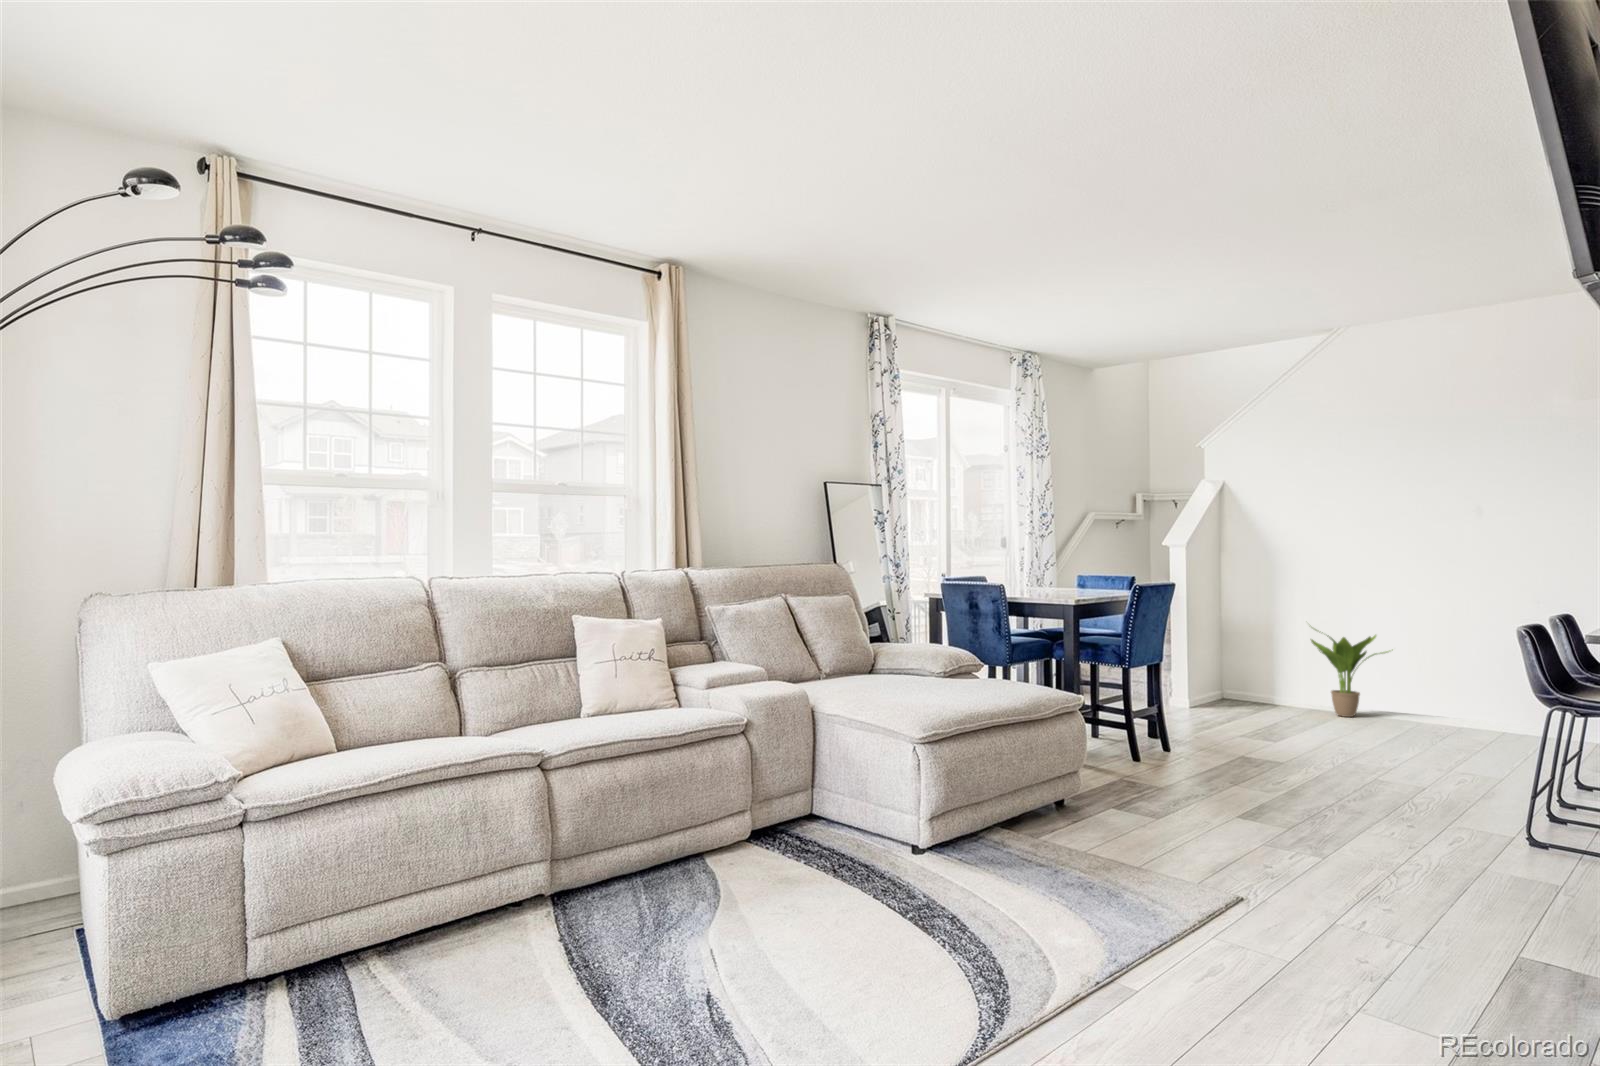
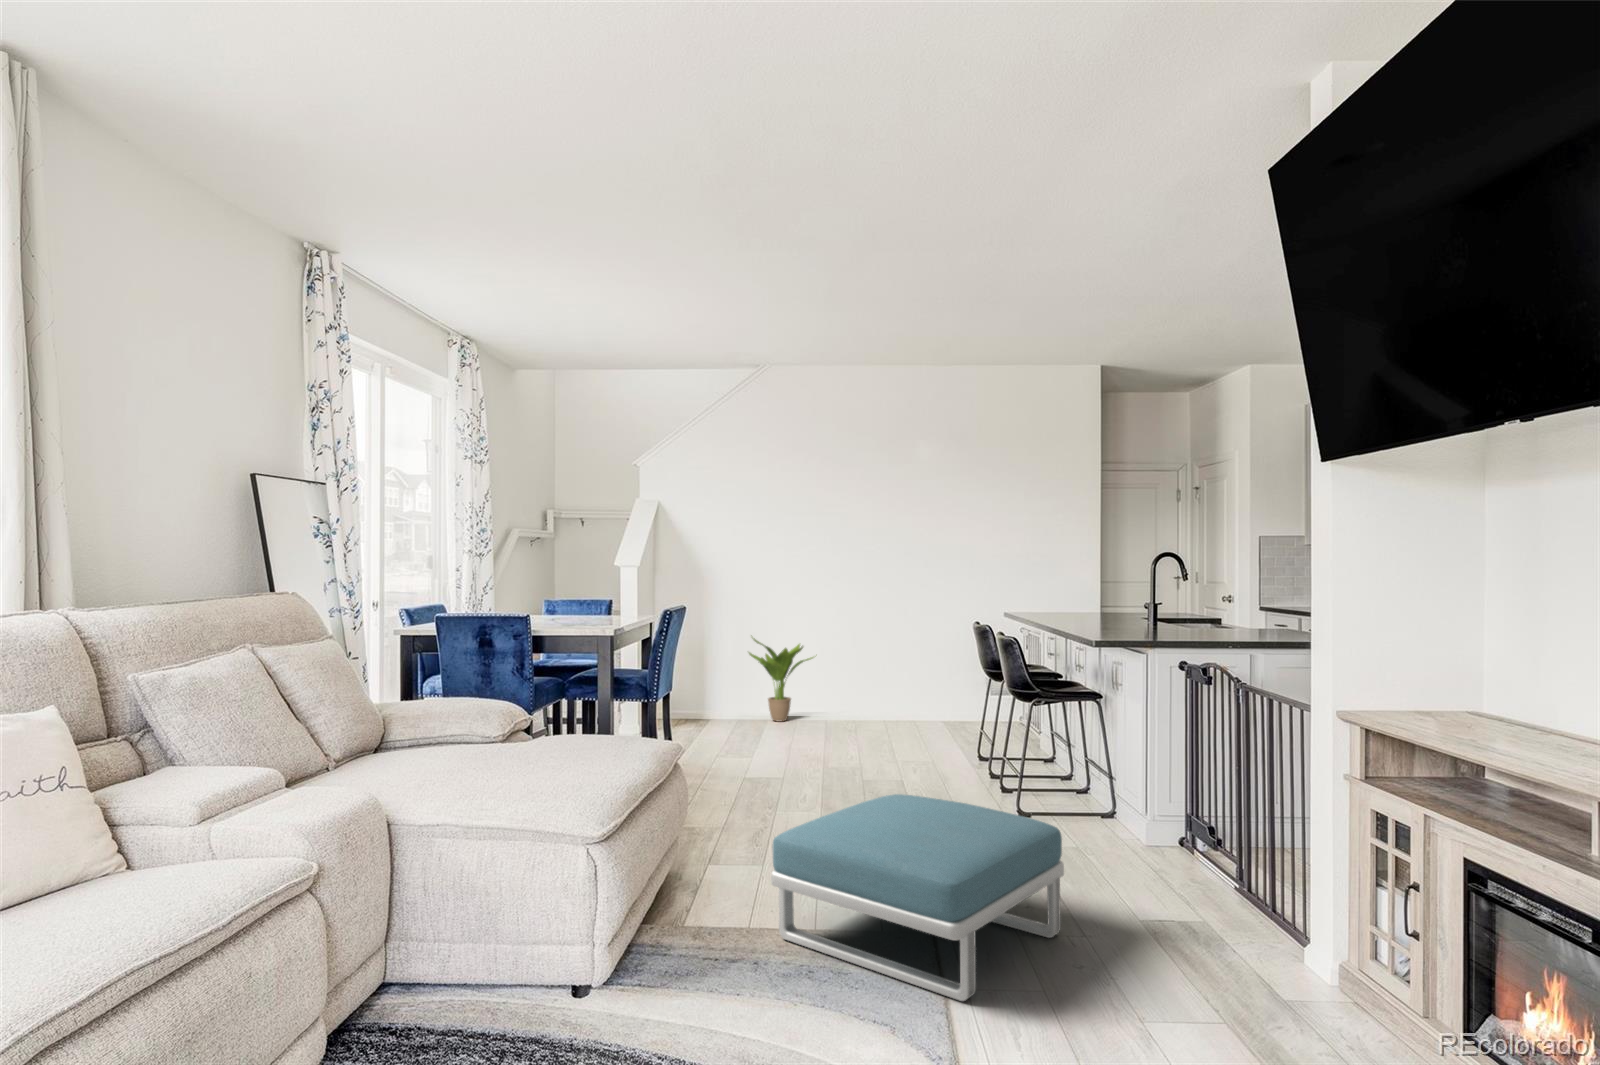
footstool: none [1086,767,1388,938] -> present [771,794,1064,1001]

